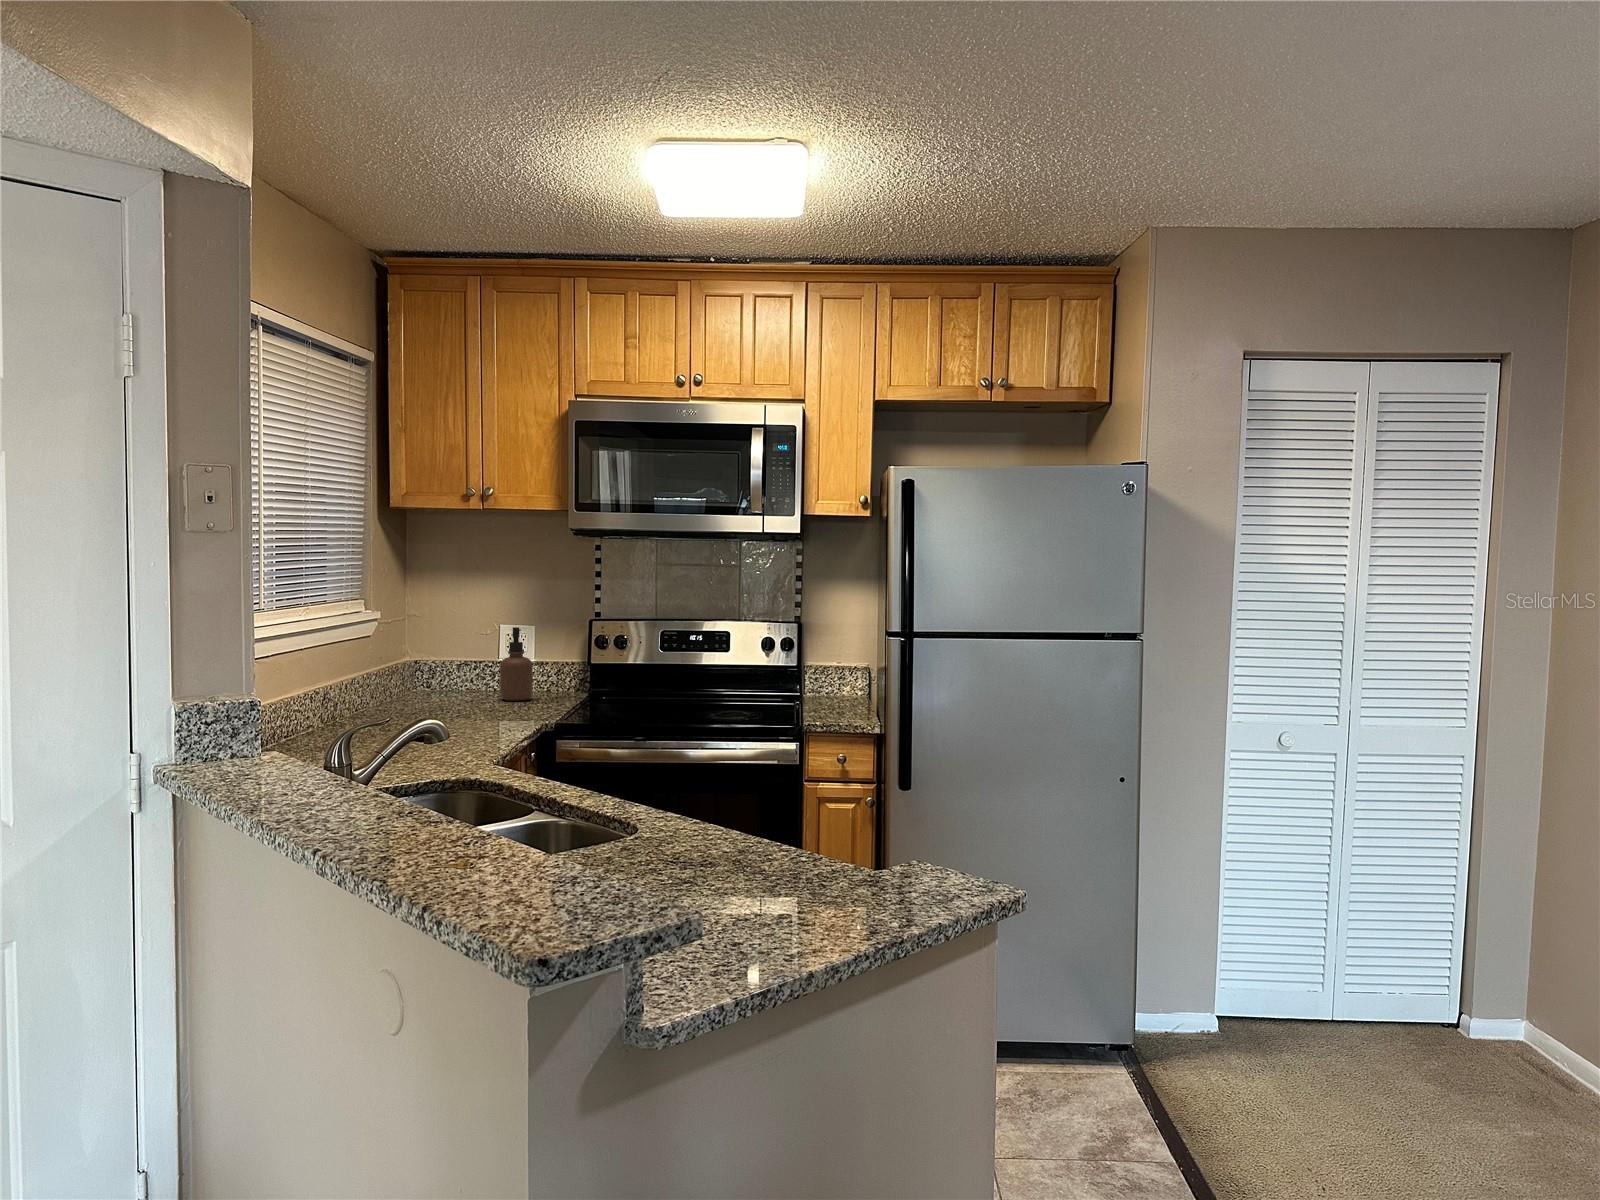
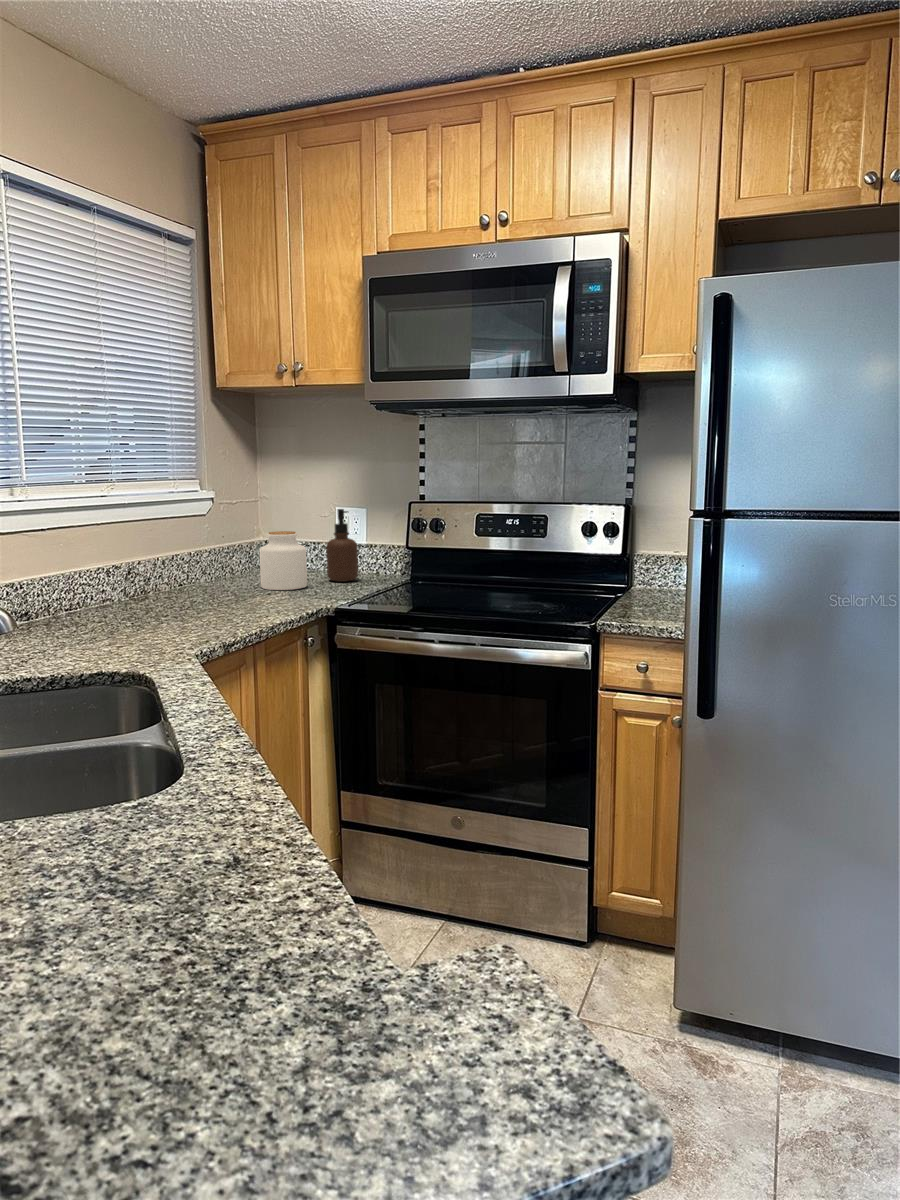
jar: none [445,651,493,711] -> present [260,531,307,590]

